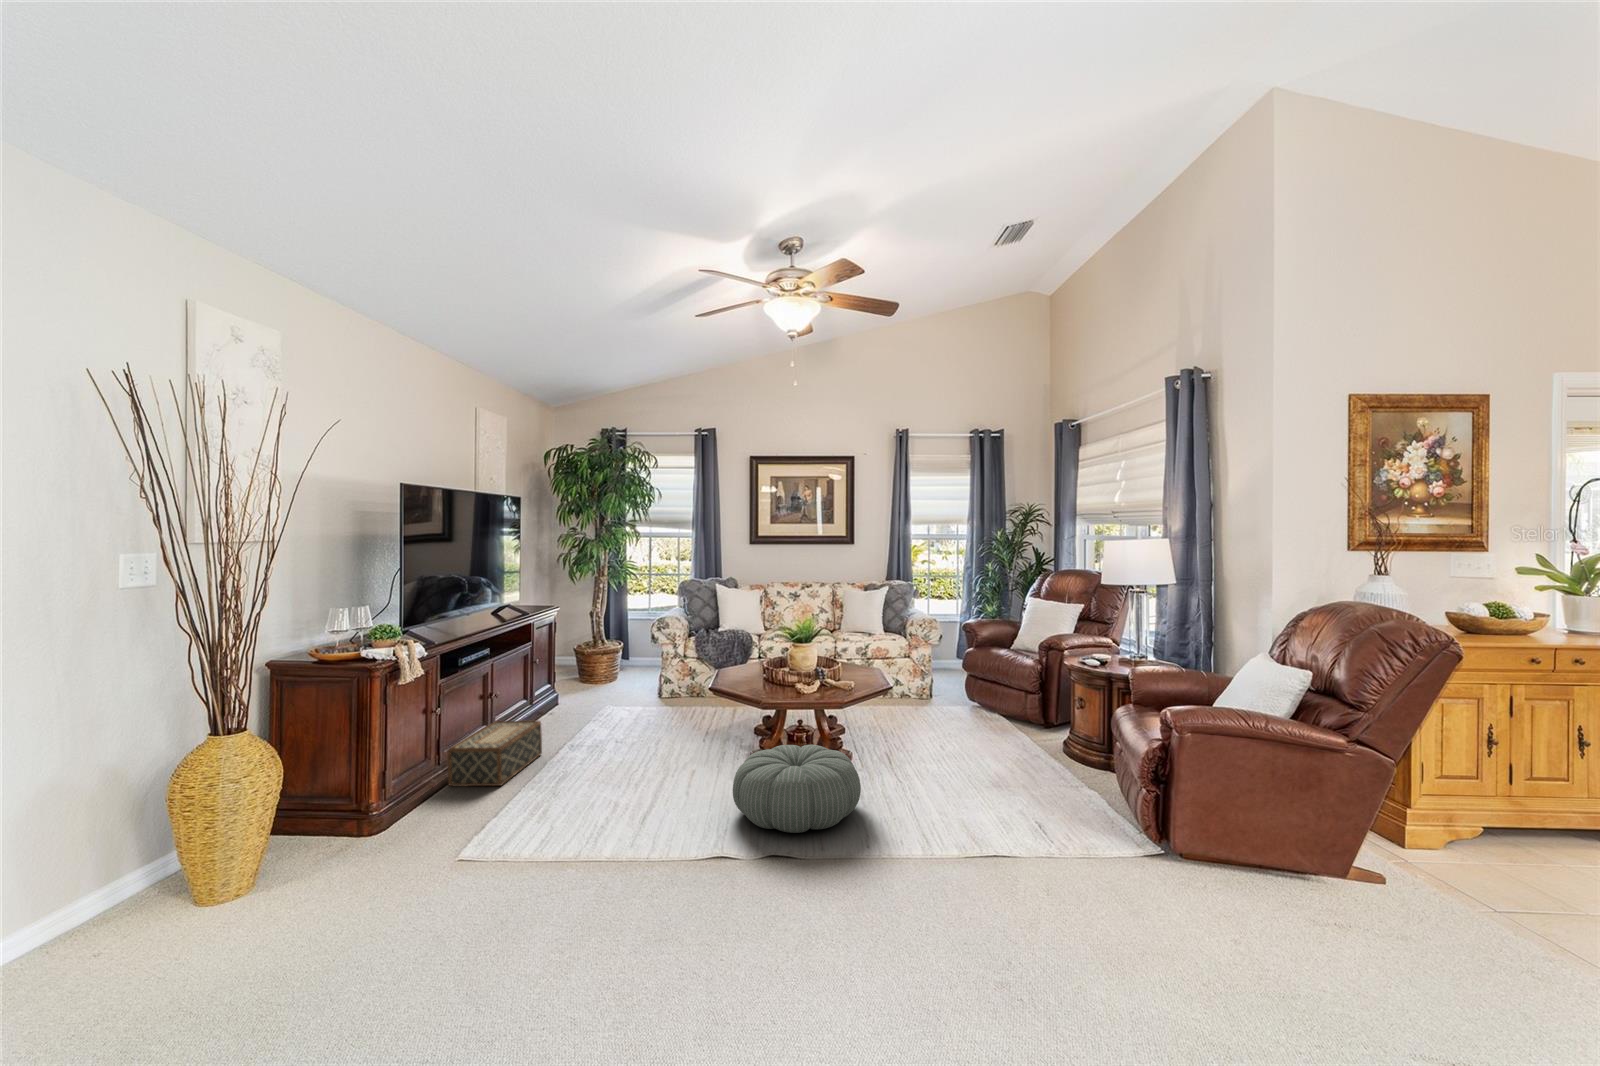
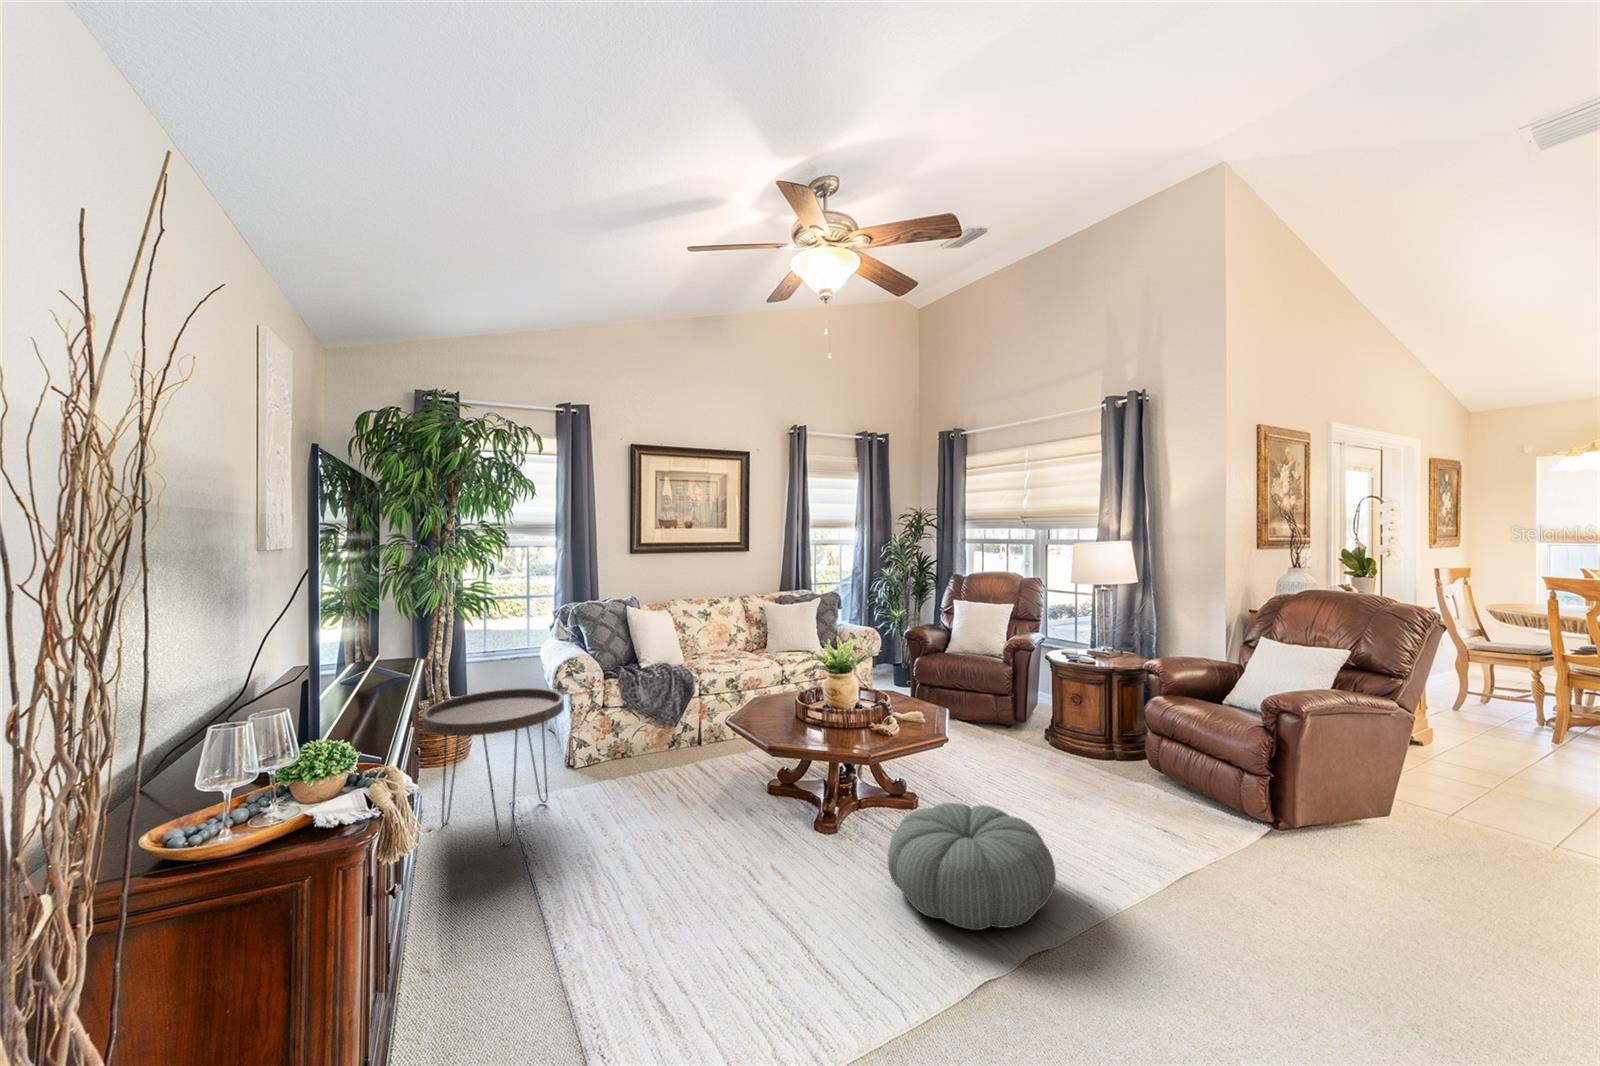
side table: none [535,633,625,731] -> present [422,688,564,846]
woven basket: present [448,721,542,786] -> none [409,845,518,1008]

